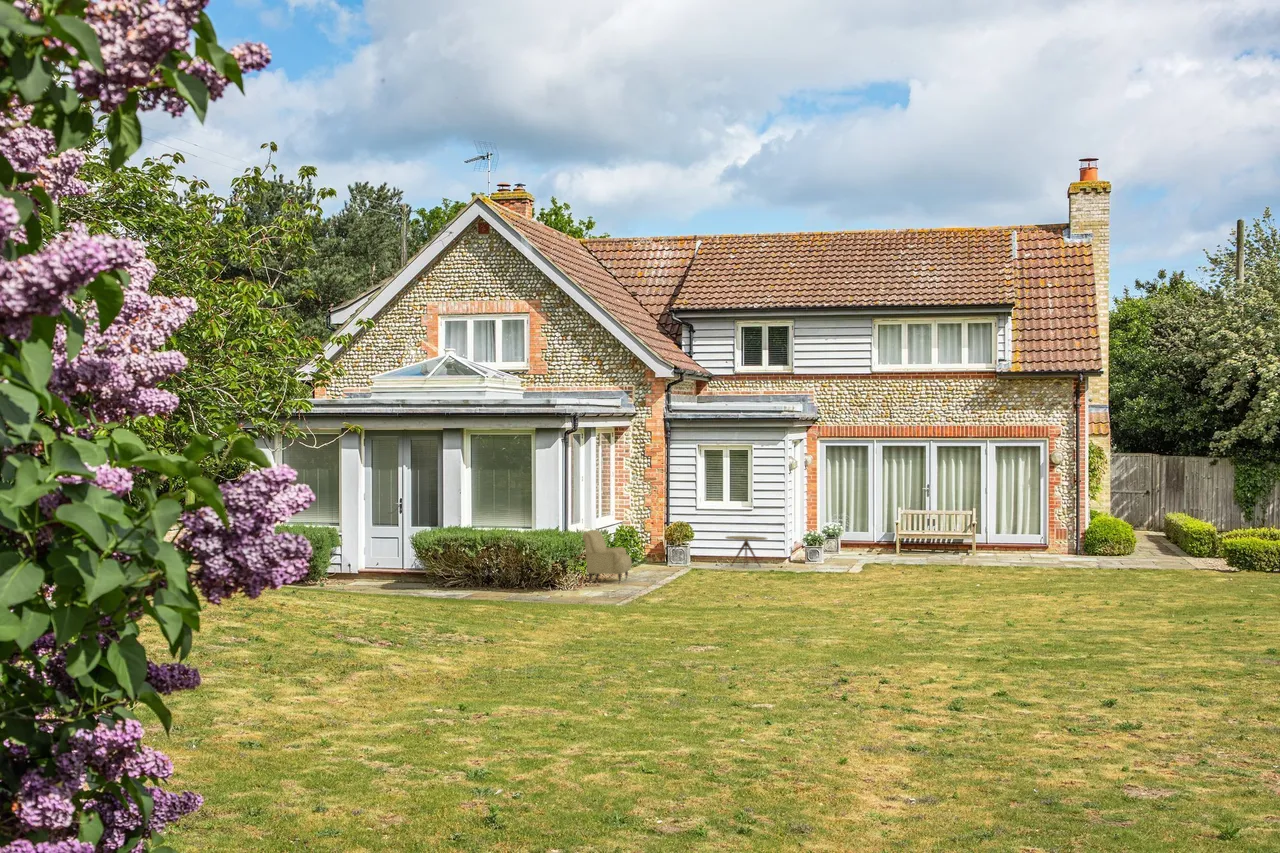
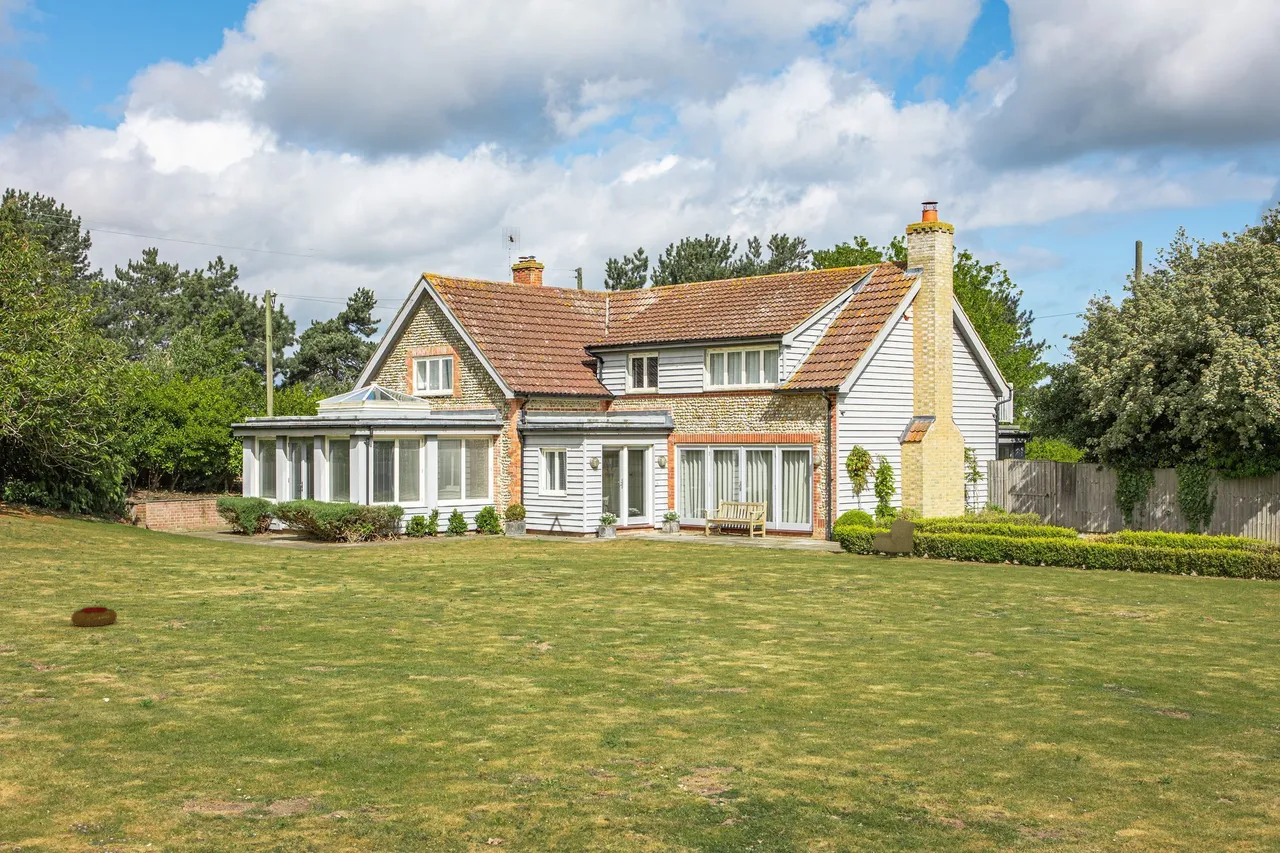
chair: present [583,530,632,582] -> present [873,520,916,558]
pouf: none [983,743,1072,789] -> present [71,607,117,626]

